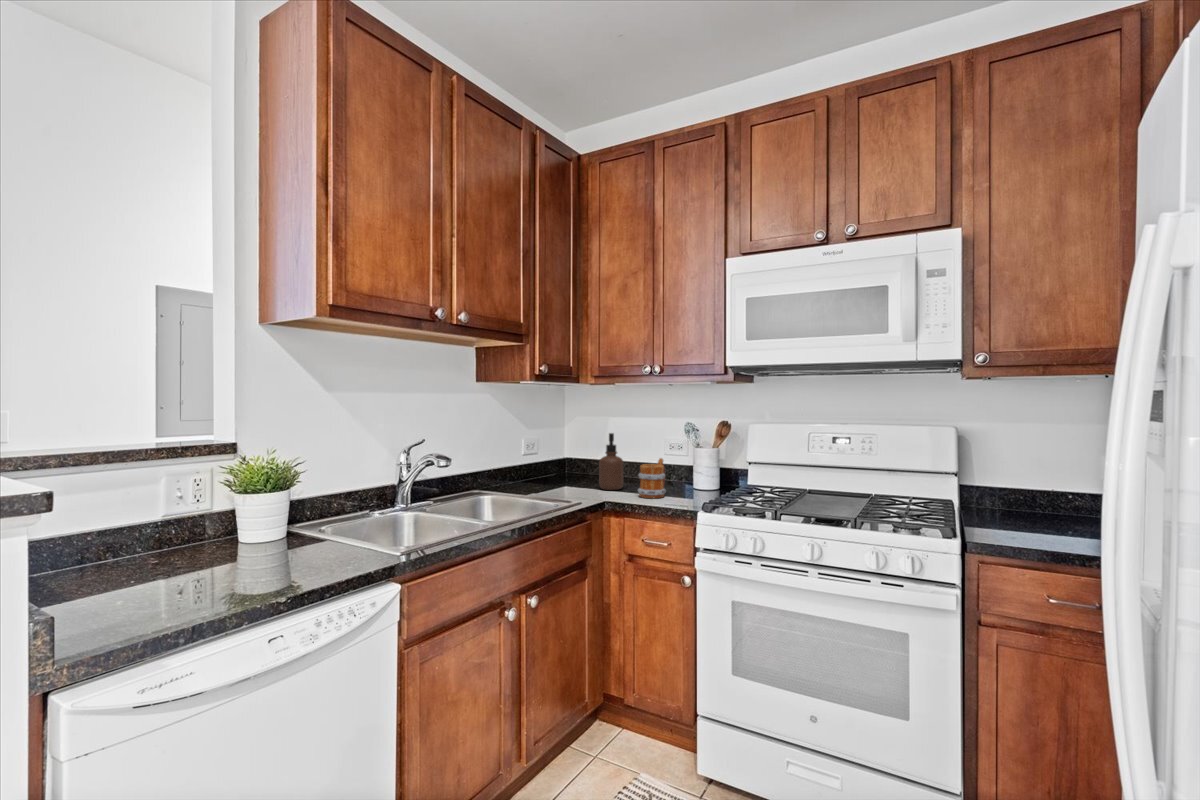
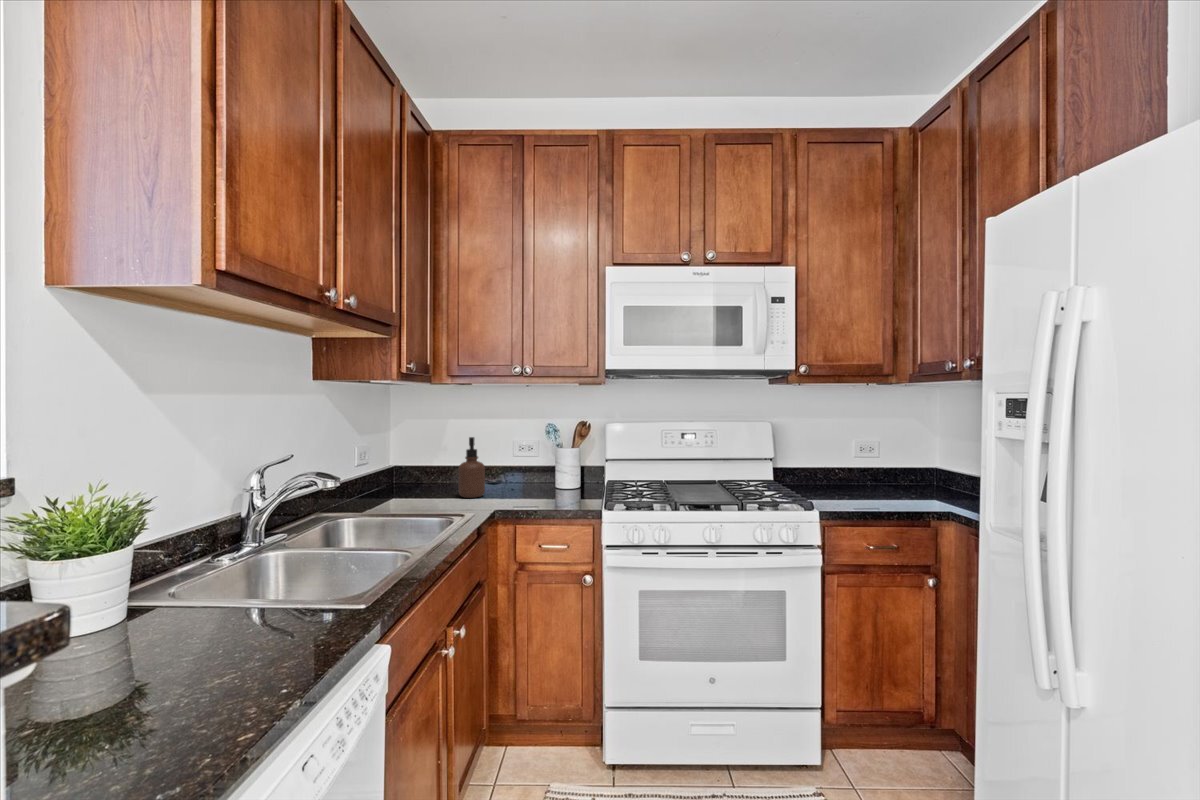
mug: present [638,458,666,498] -> none [515,460,542,502]

